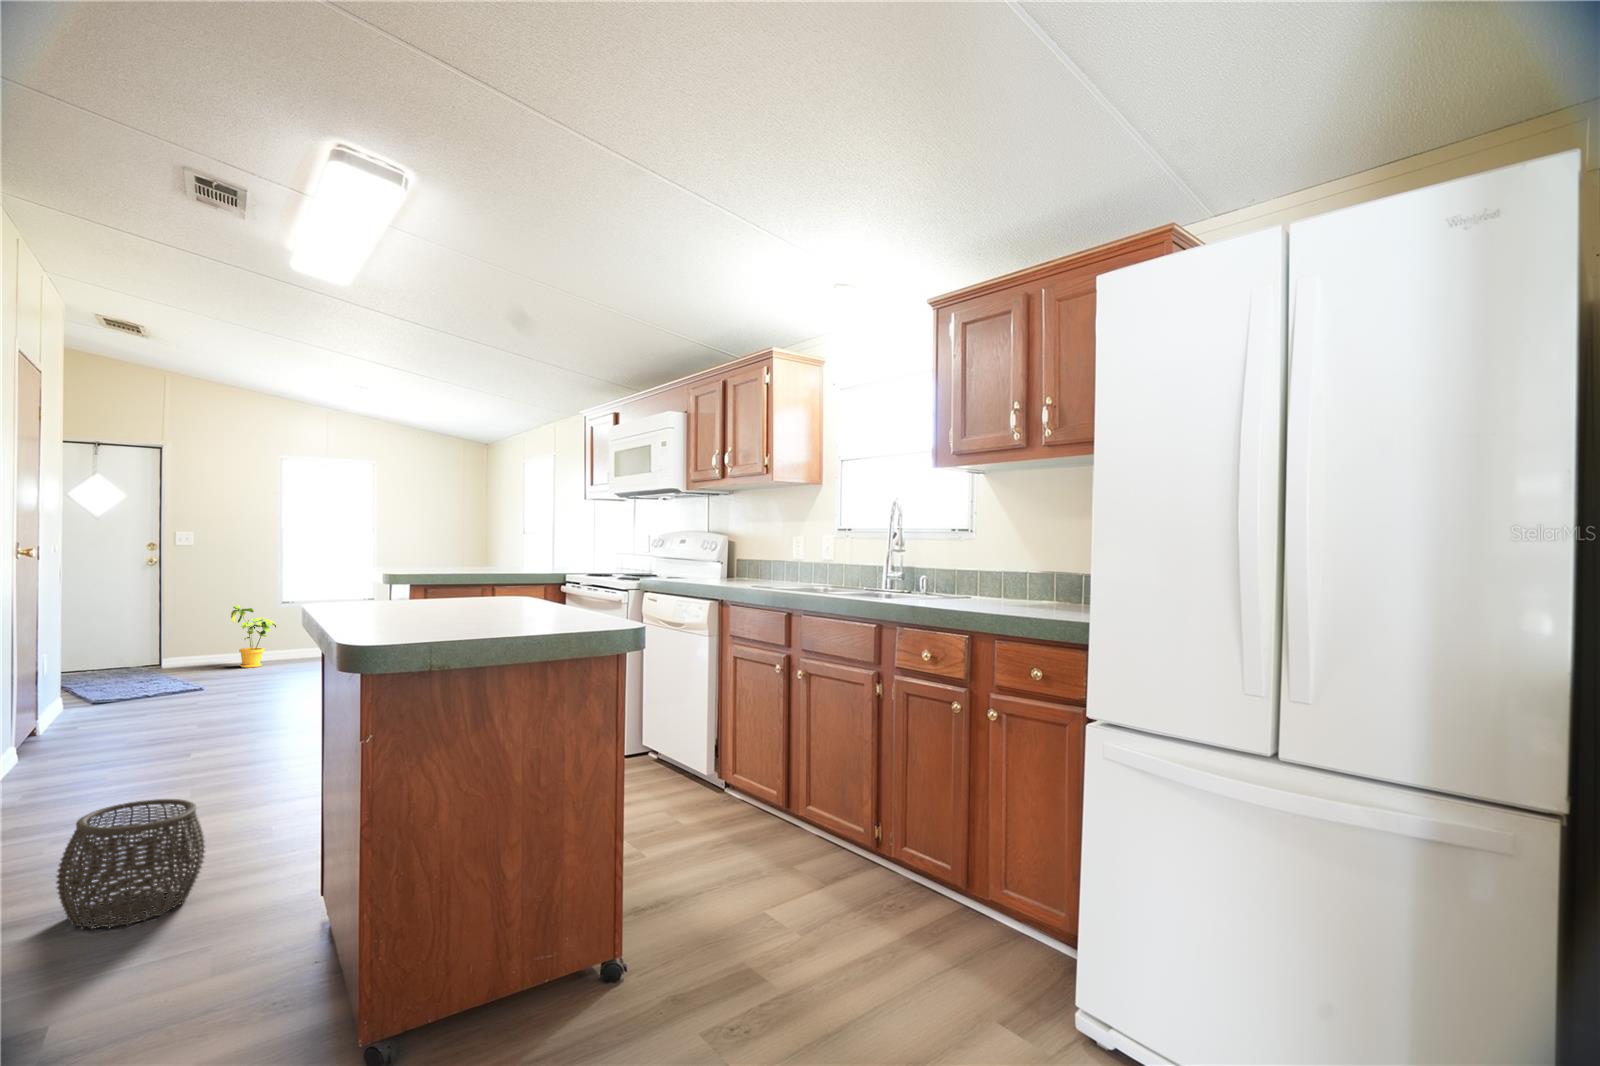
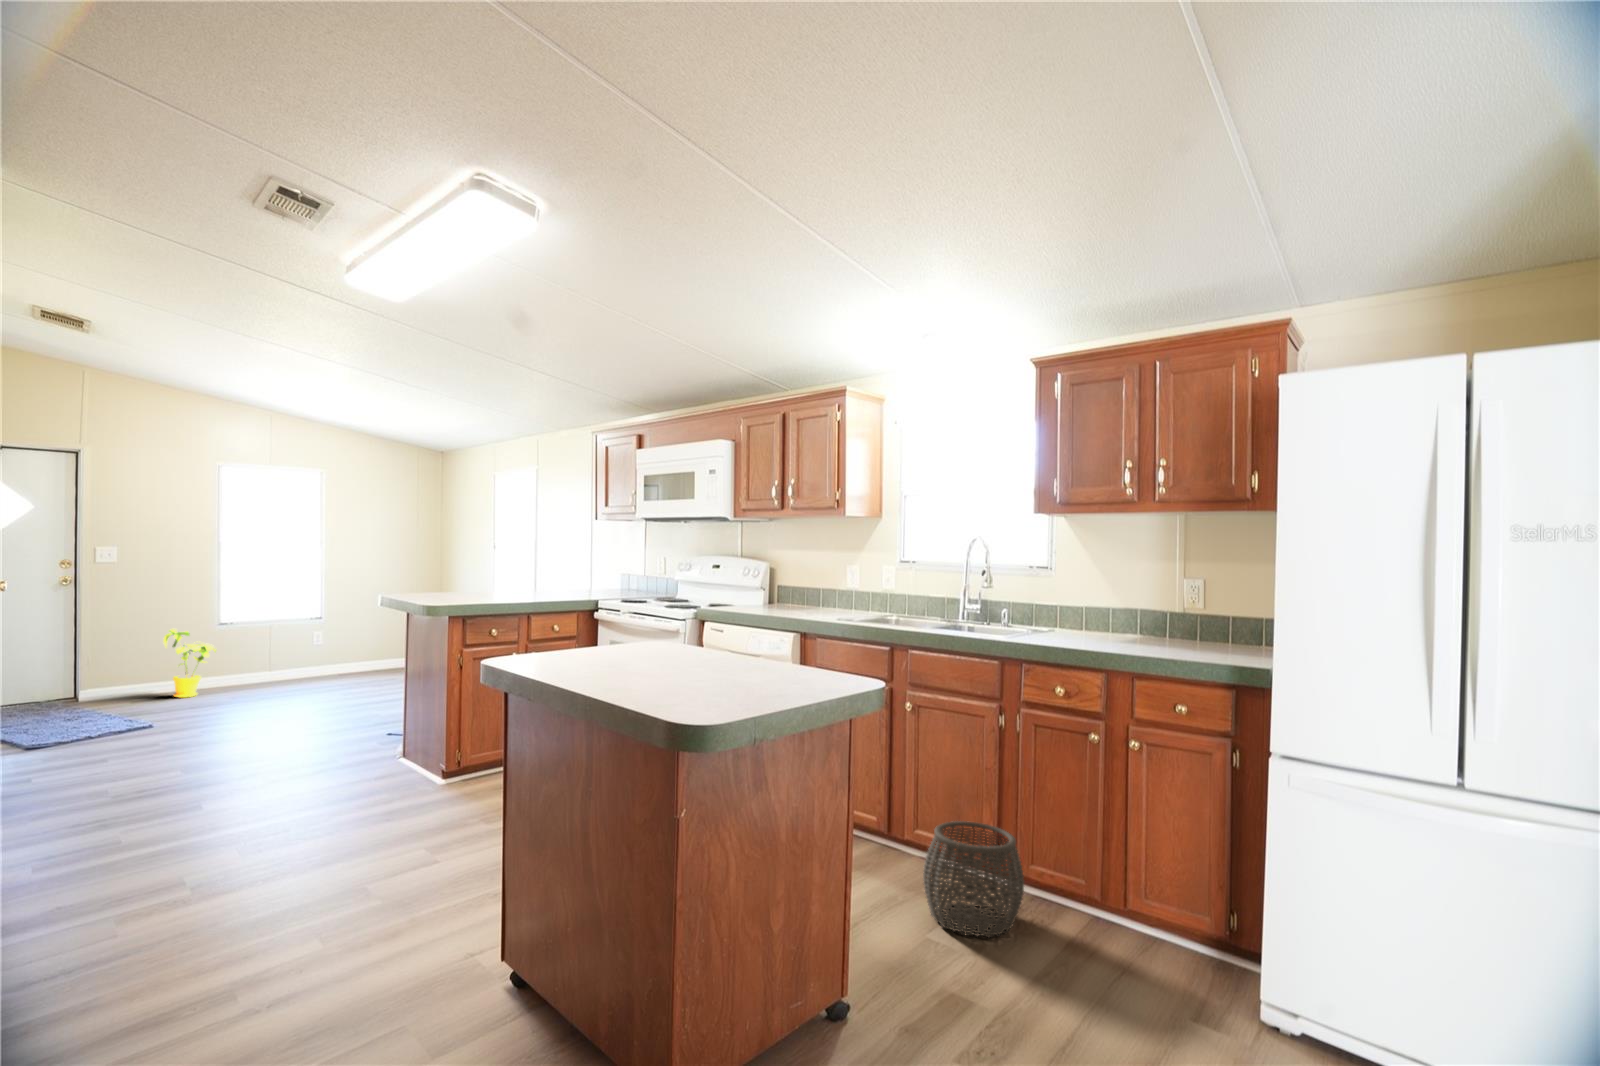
woven basket: present [56,799,205,929] -> present [923,821,1024,937]

